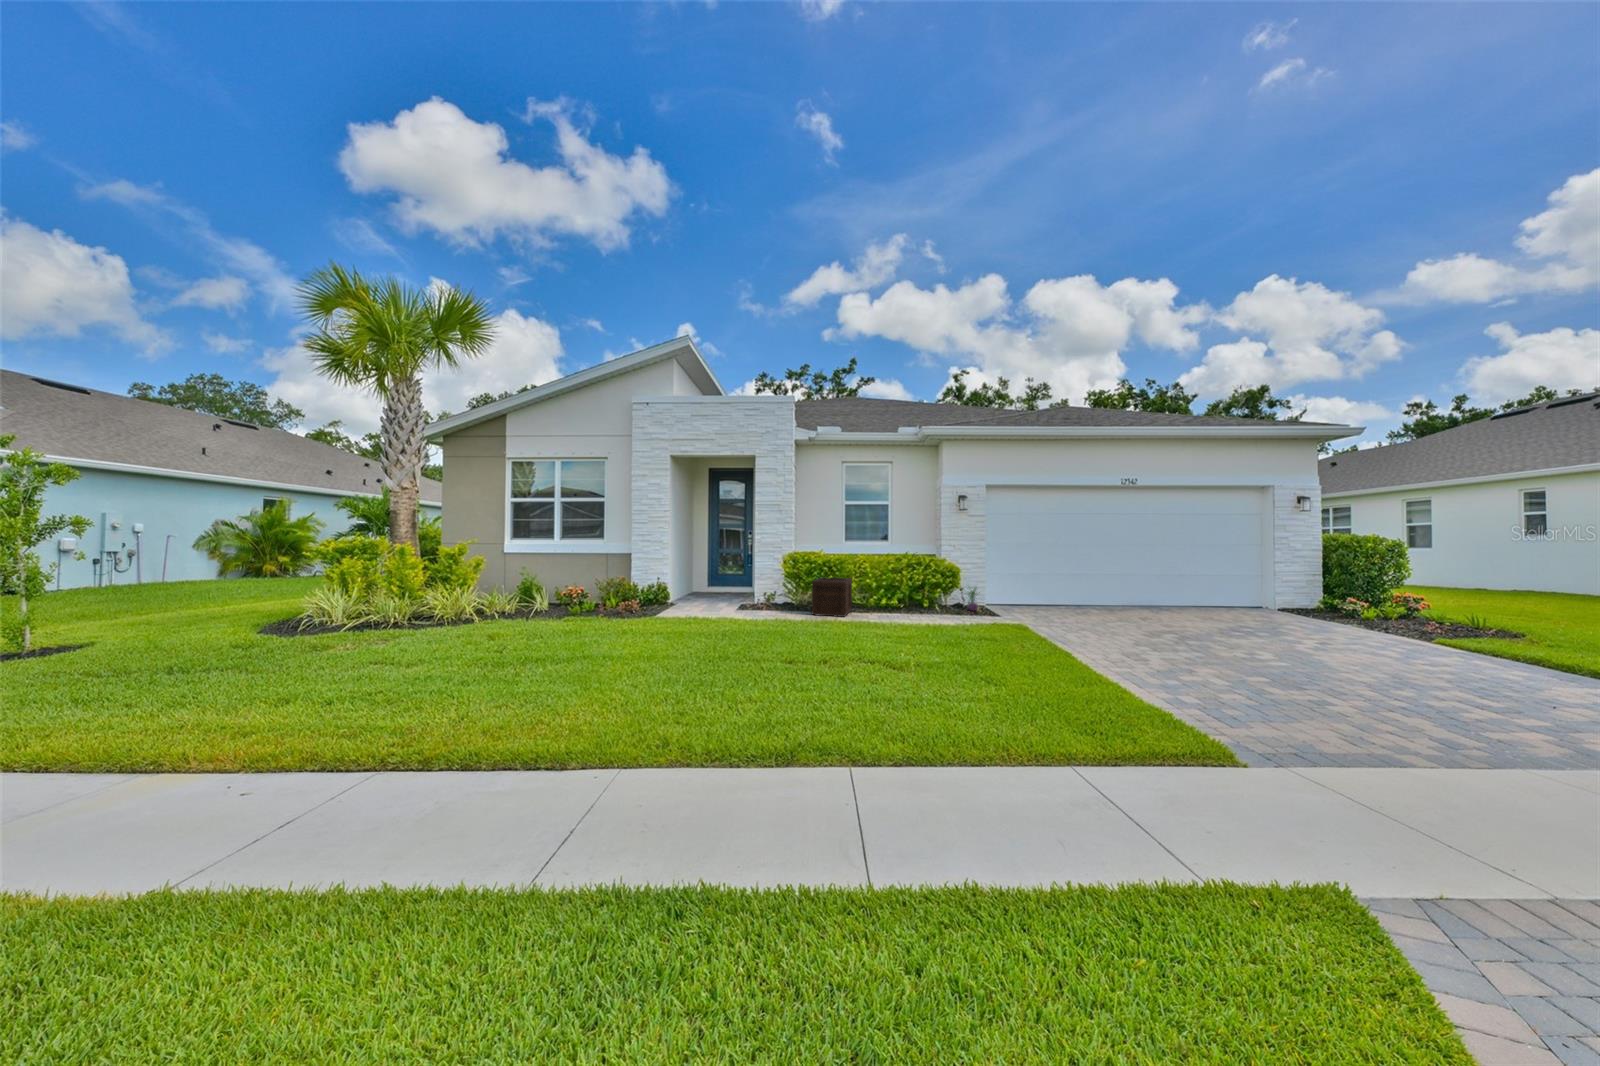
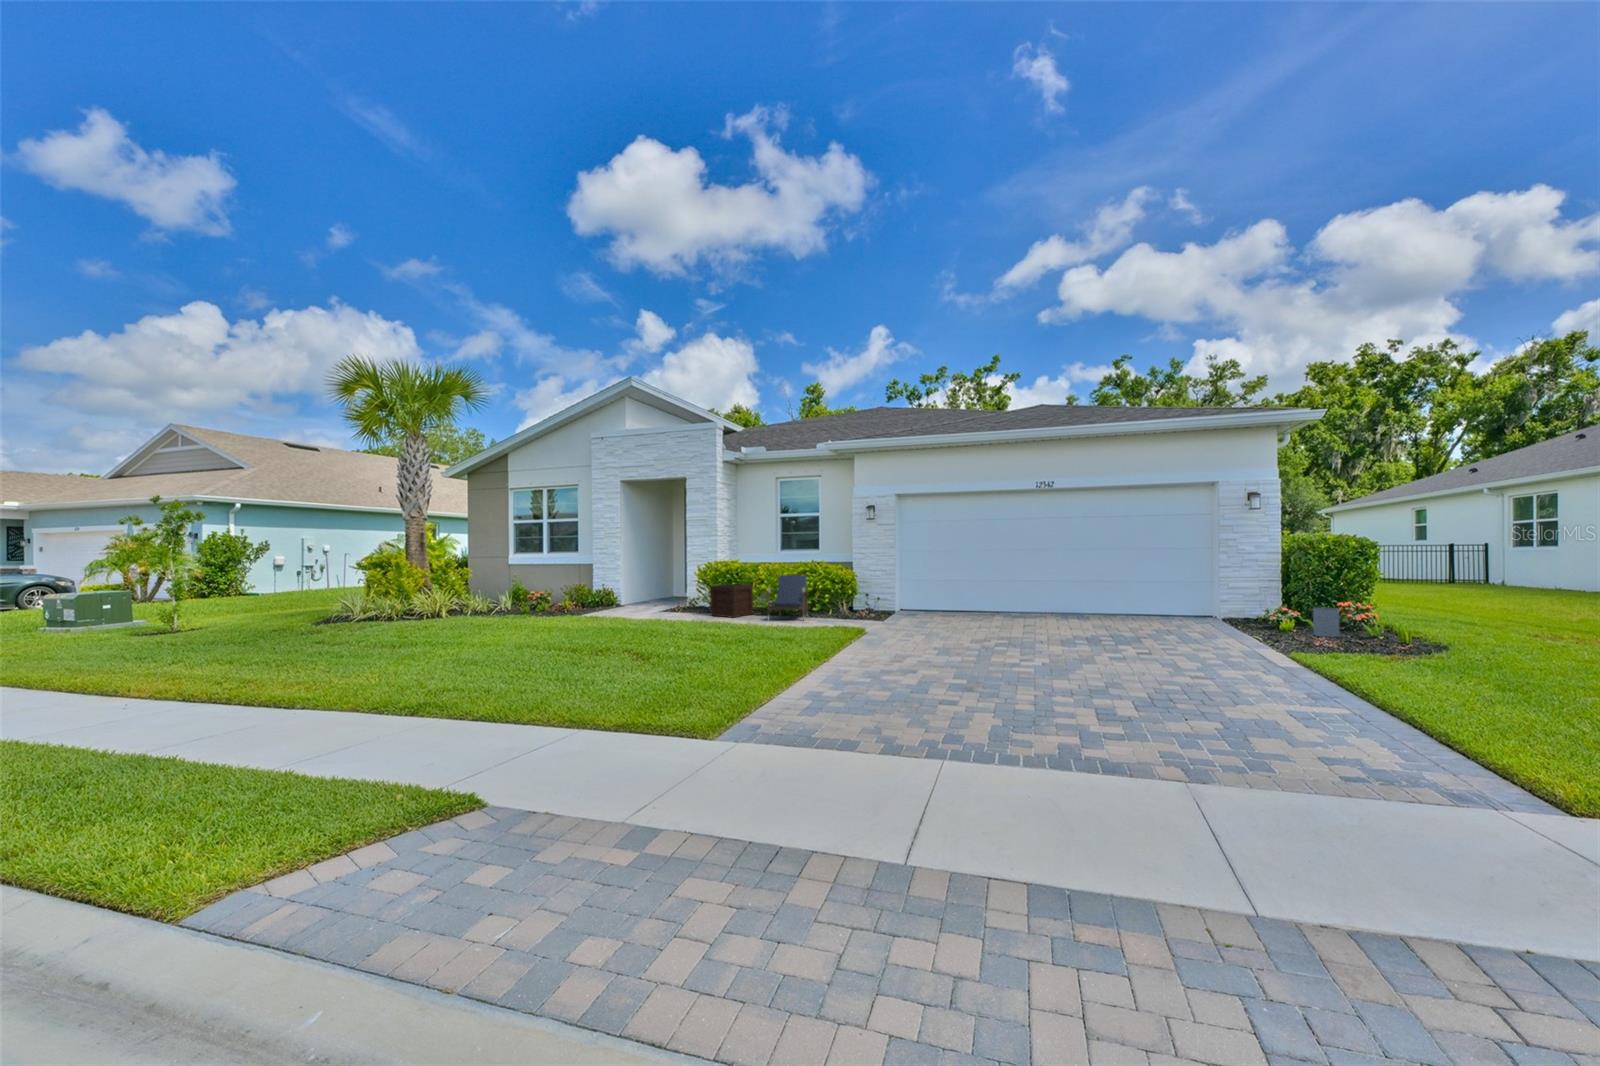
lounge chair: none [886,568,932,620] -> present [767,575,808,619]
decorative plant: present [968,588,980,611] -> none [850,590,878,617]
bucket: none [1374,596,1407,622] -> present [1313,607,1340,637]

